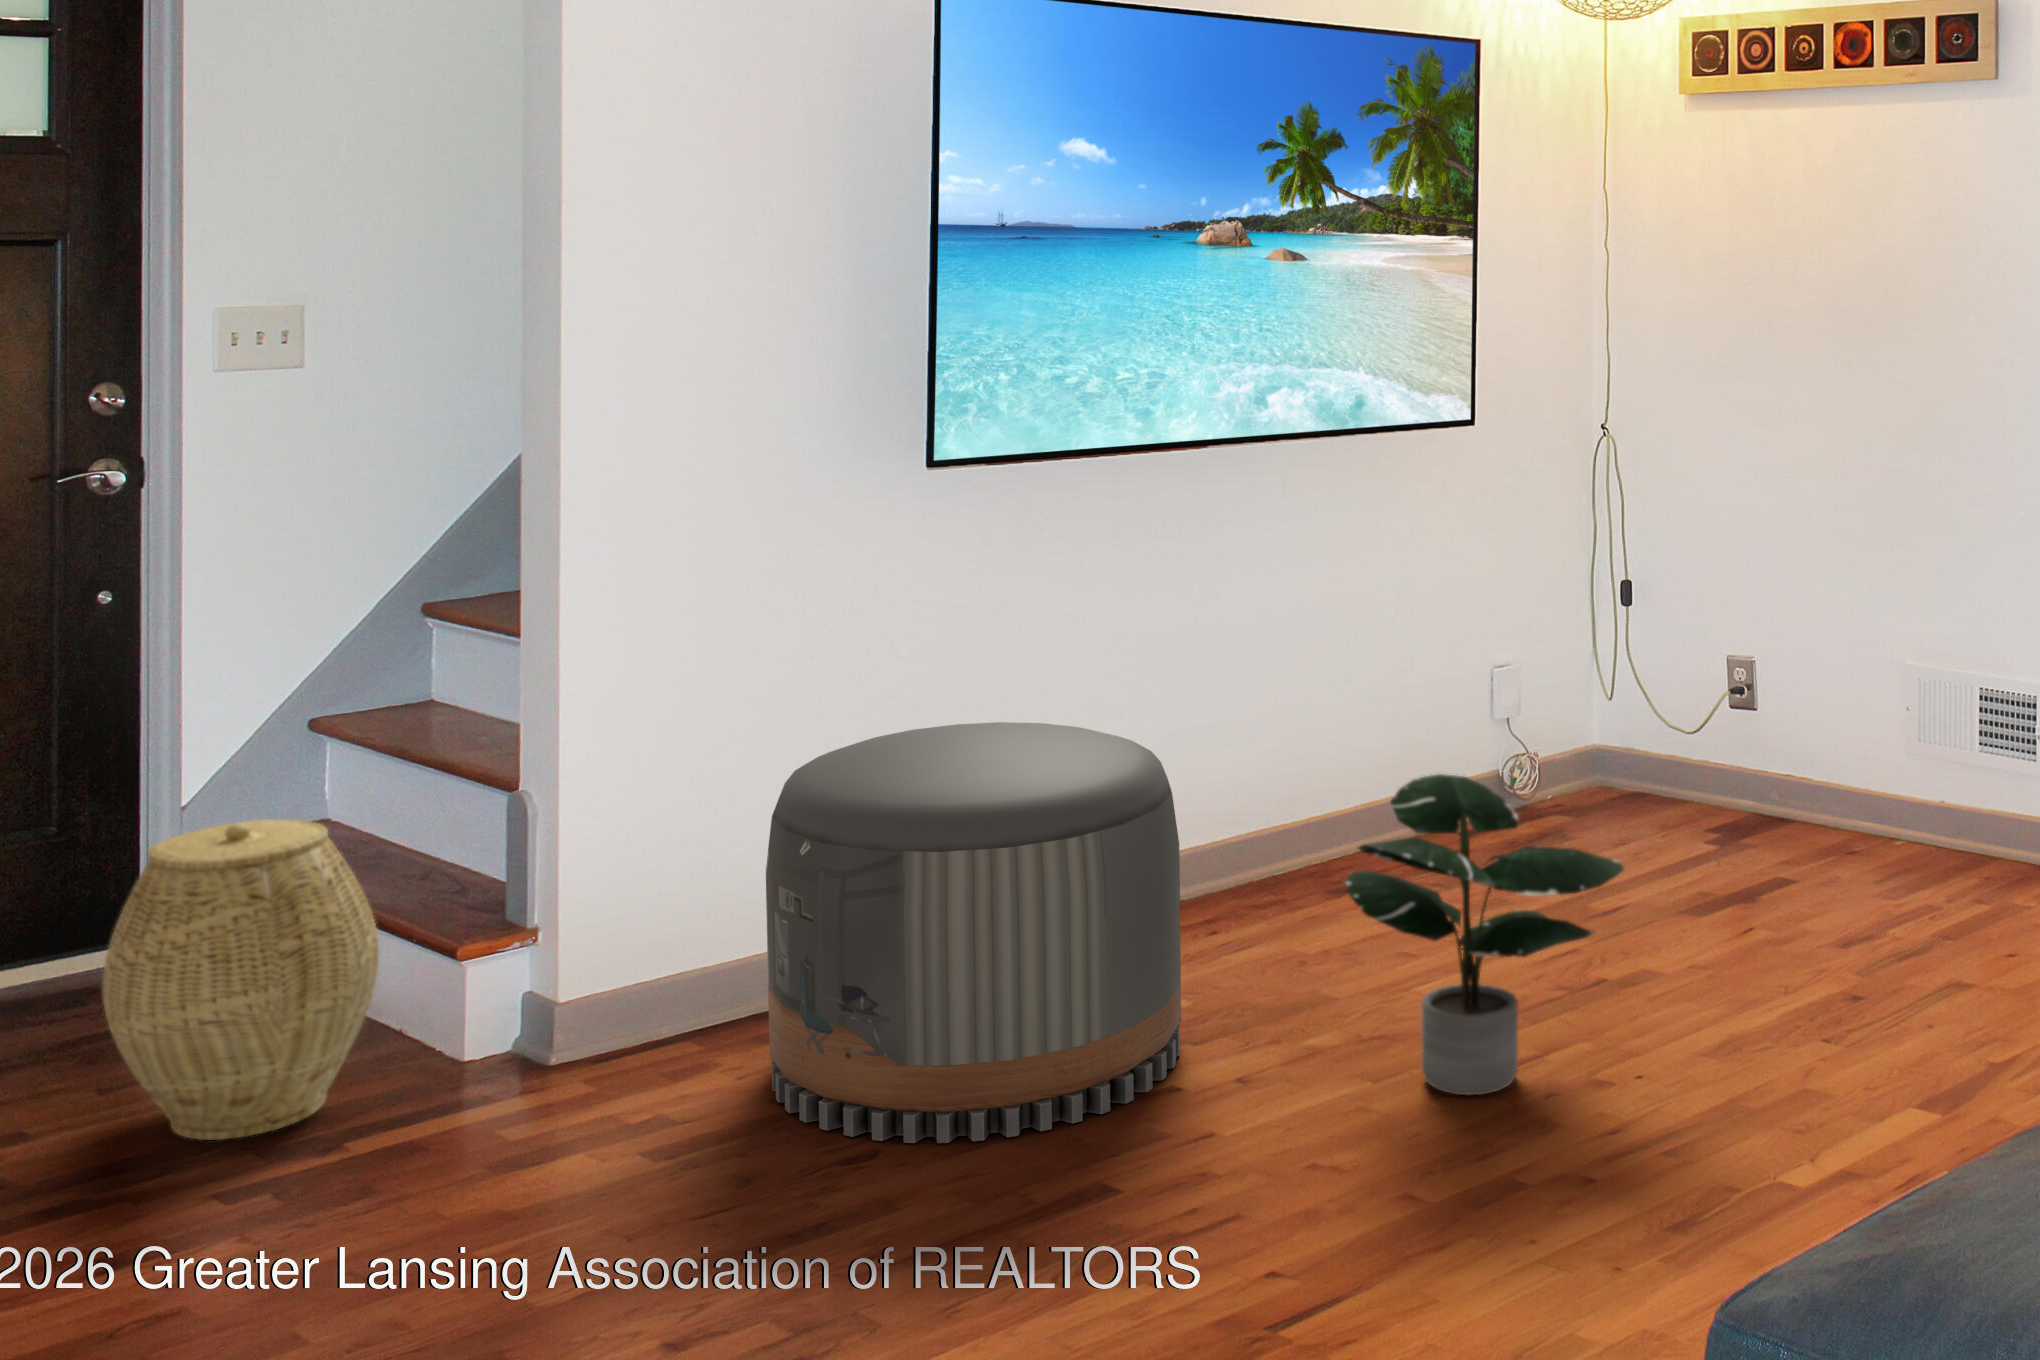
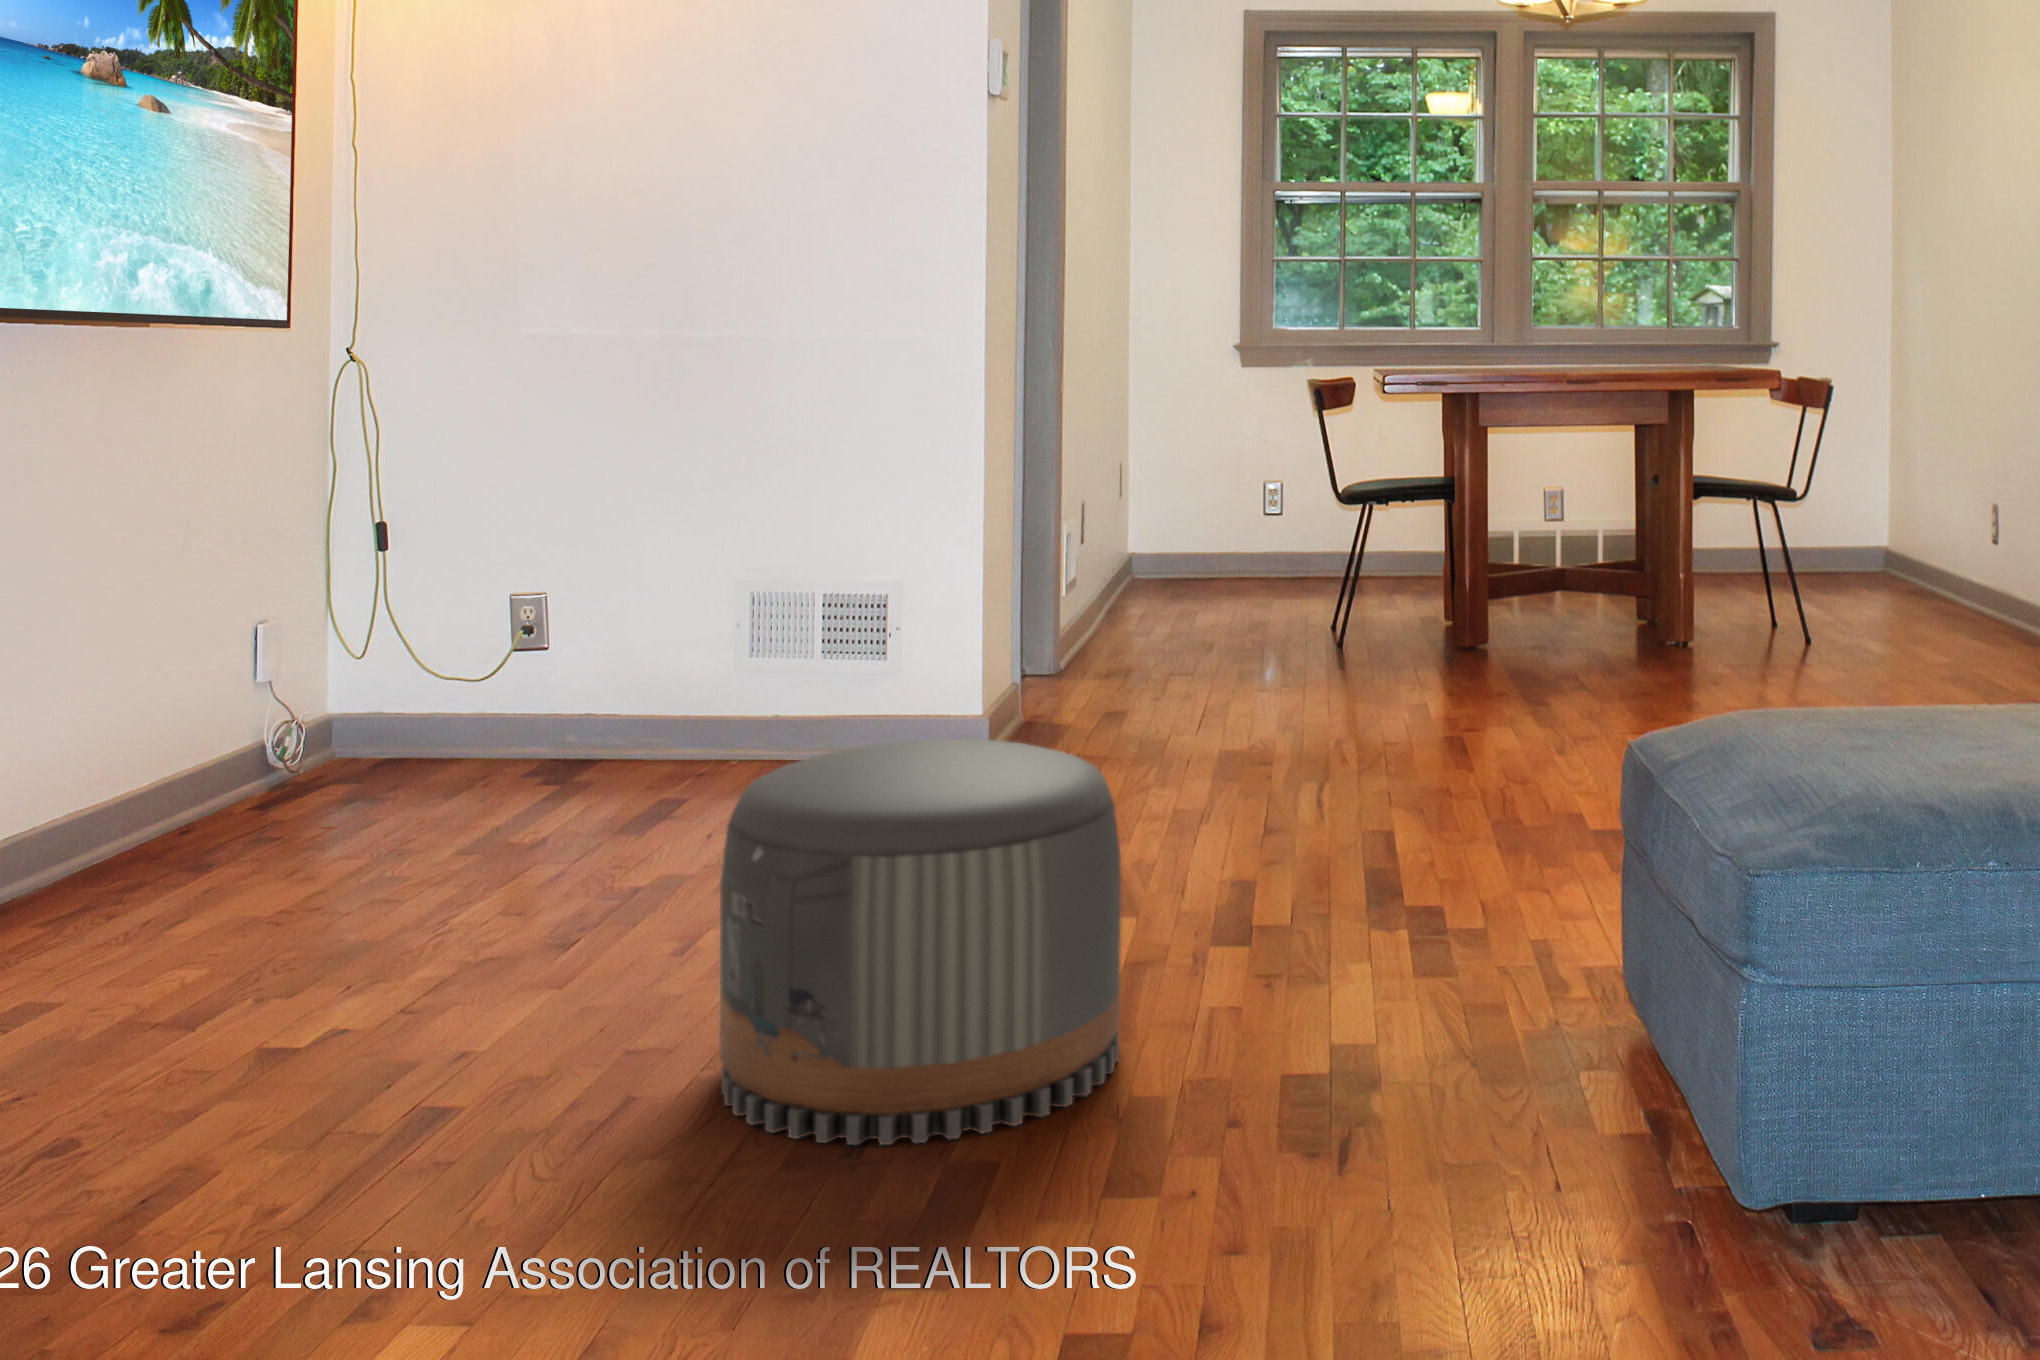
potted plant: present [1346,774,1624,1095] -> none [1280,789,1549,1100]
woven basket: present [102,819,380,1140] -> none [65,827,342,1142]

